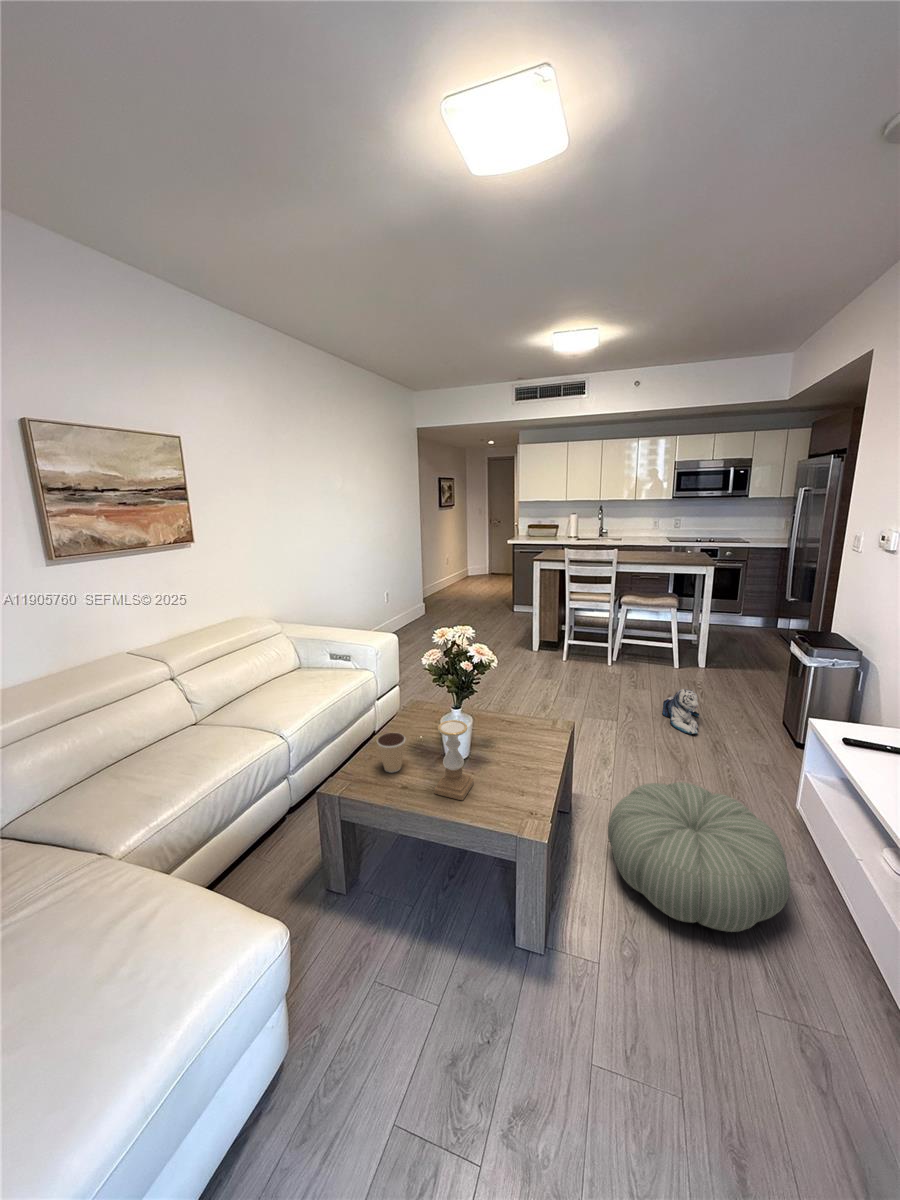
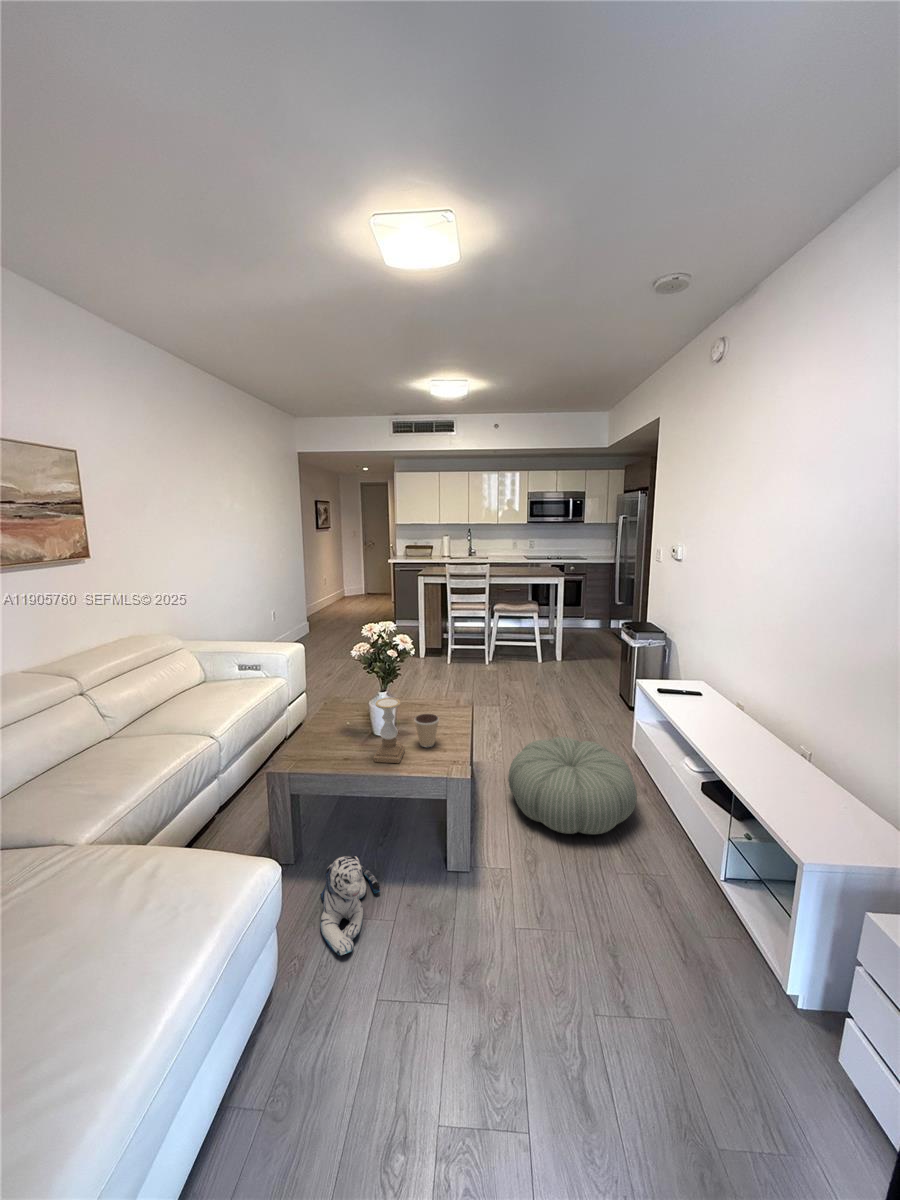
plush toy: present [662,689,699,734] -> present [320,856,380,956]
coffee cup: present [377,733,406,773] -> present [414,714,439,747]

